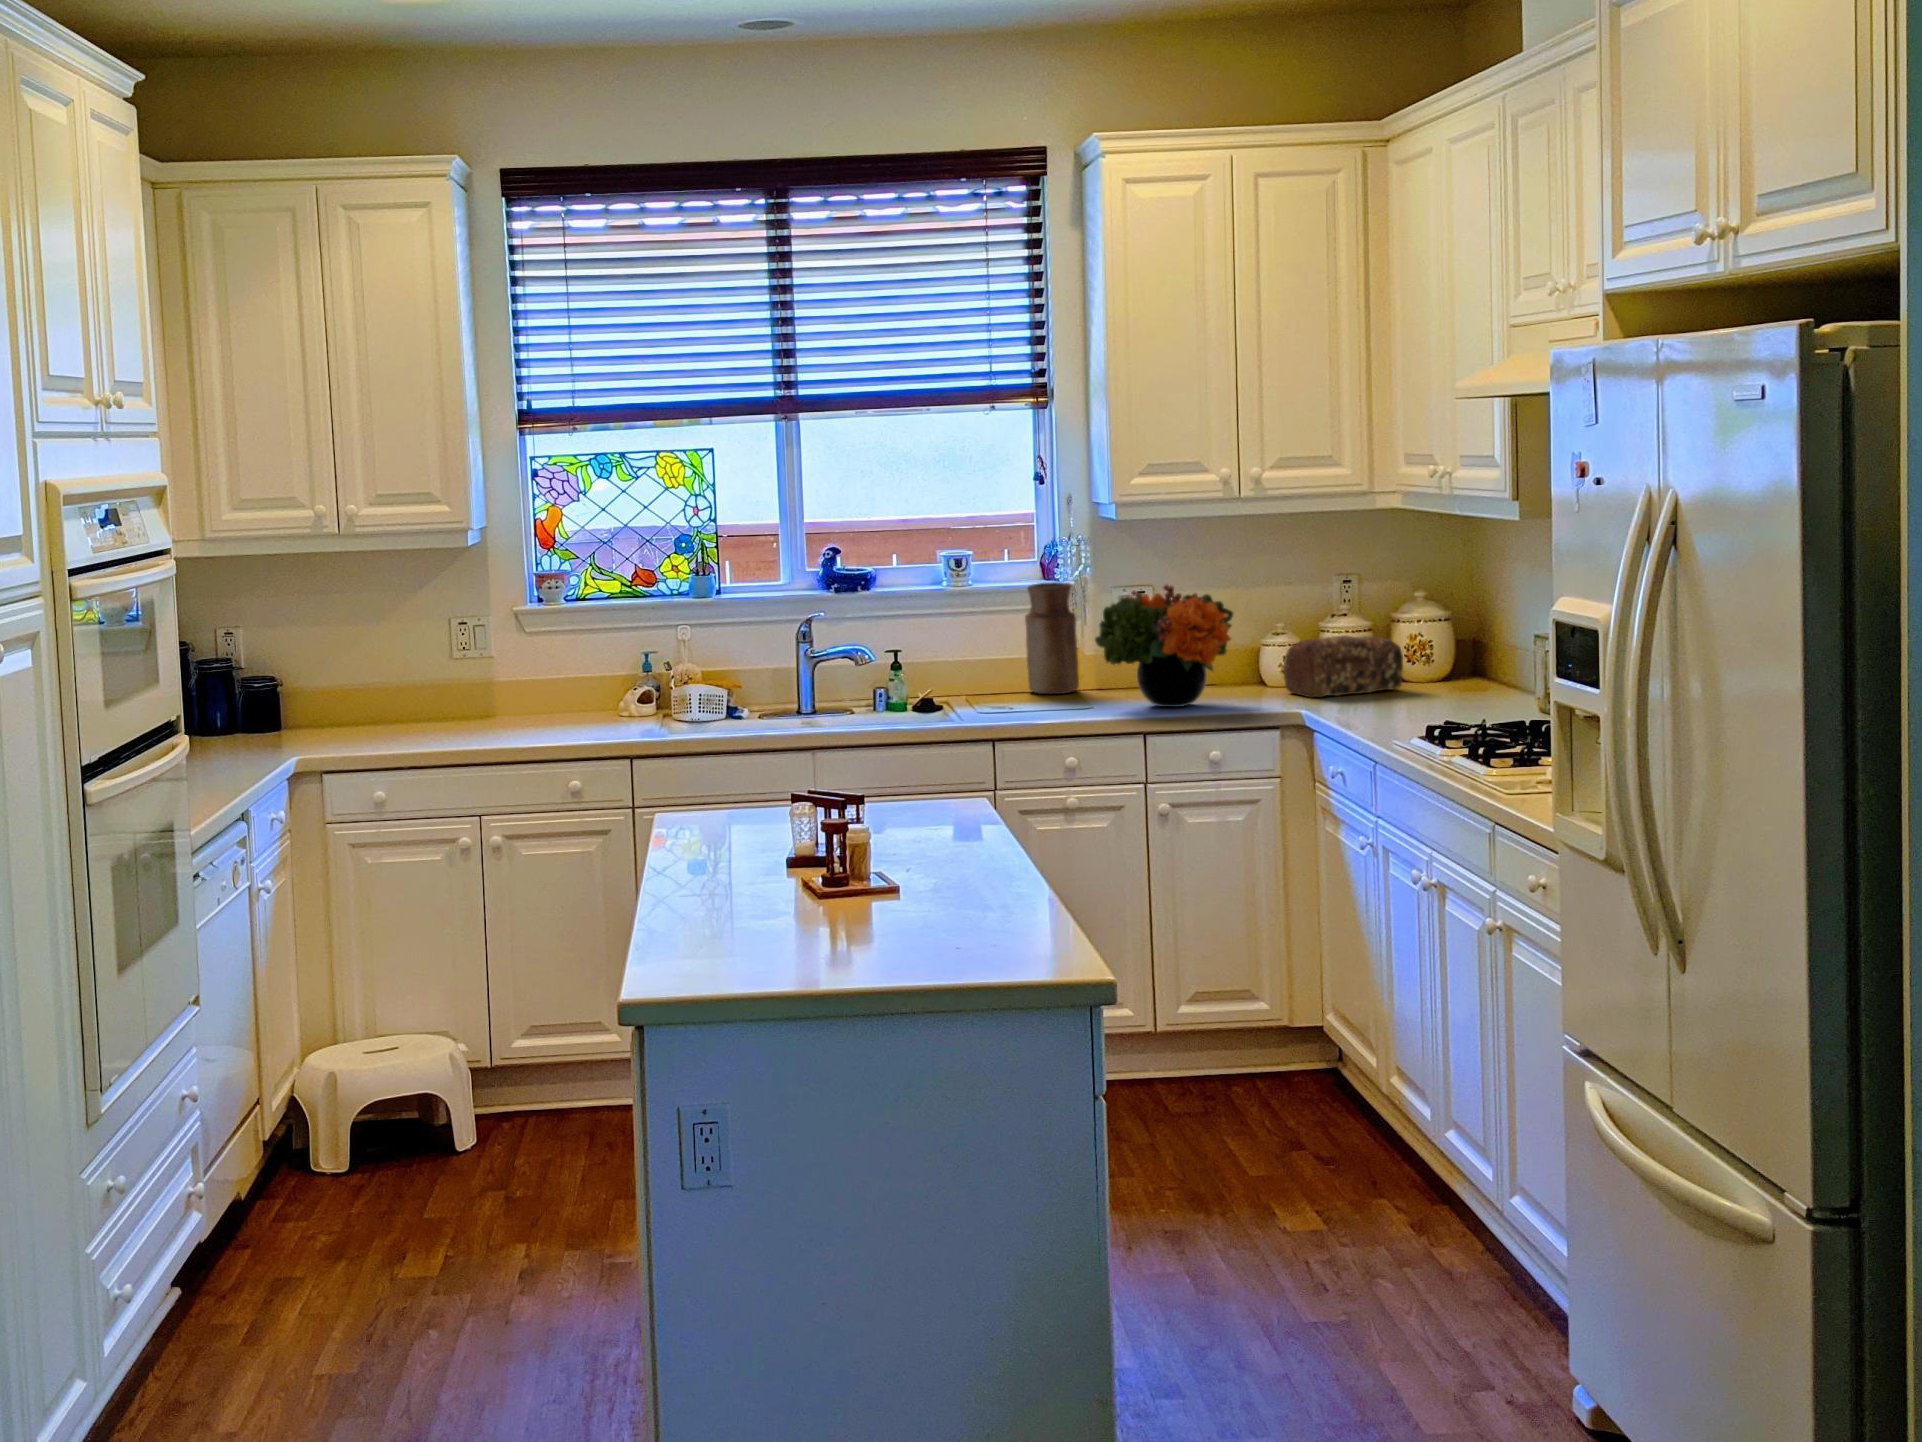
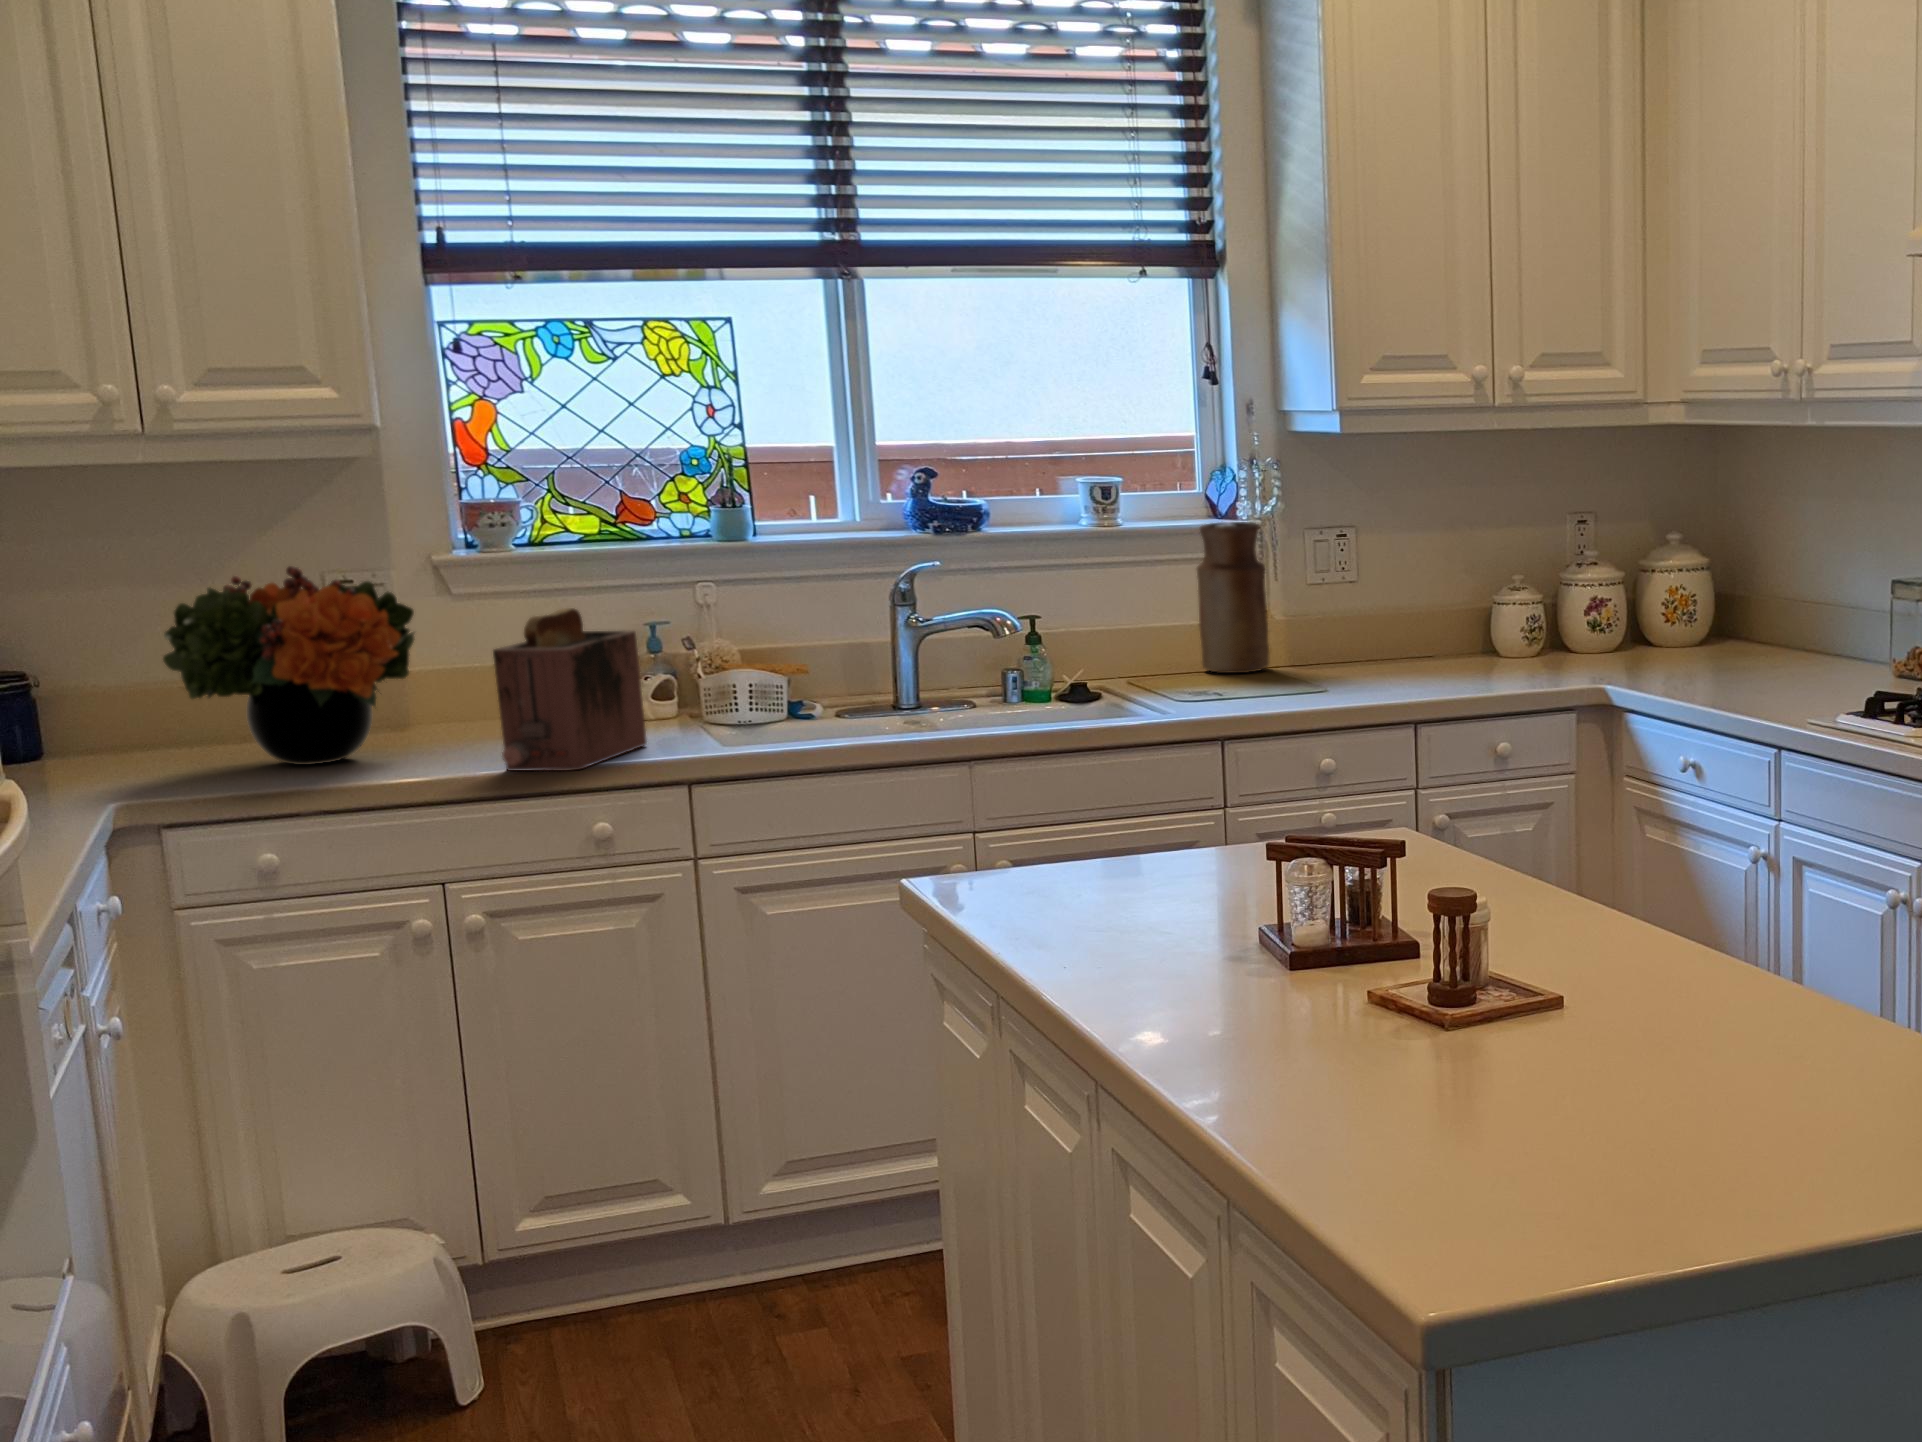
flower arrangement: present [1095,584,1233,707] -> present [163,566,415,765]
bread loaf: present [1283,635,1403,698] -> none [1534,589,1674,667]
toaster: none [515,642,614,747] -> present [493,608,647,771]

